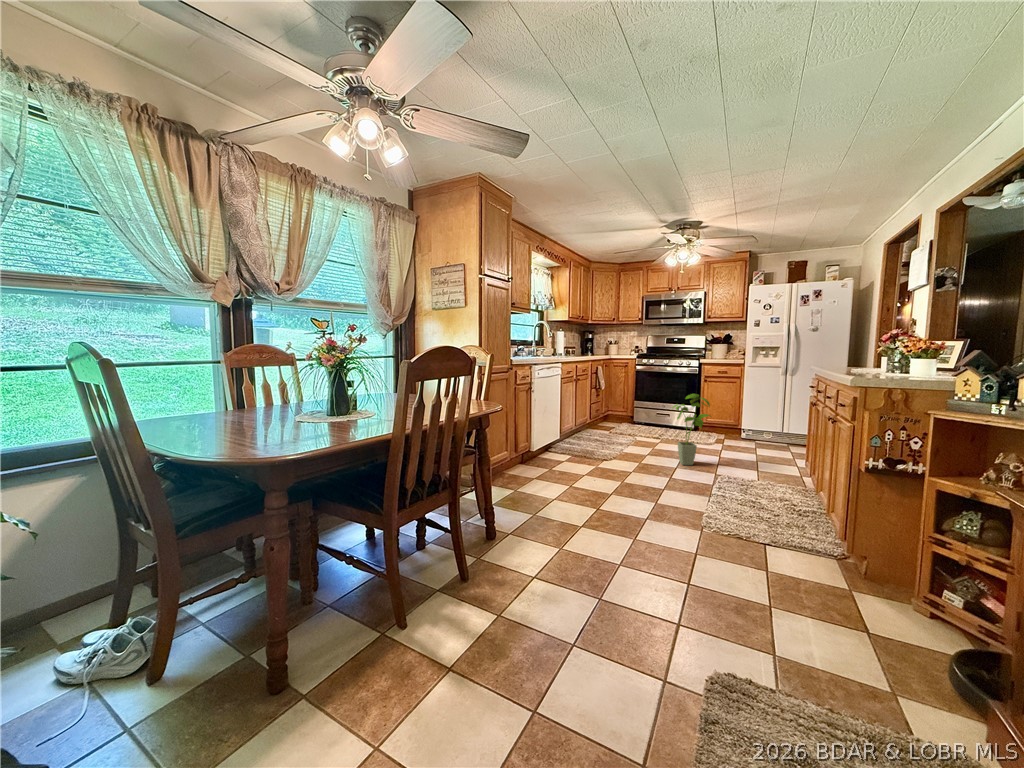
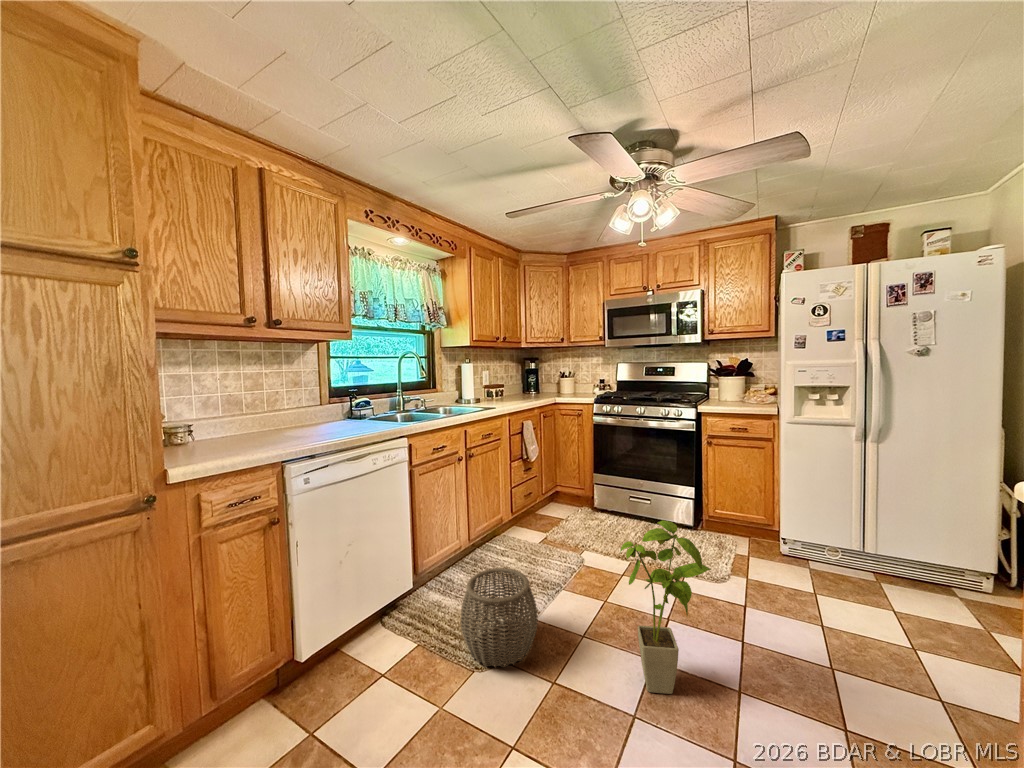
woven basket: none [594,425,630,461] -> present [461,568,538,667]

